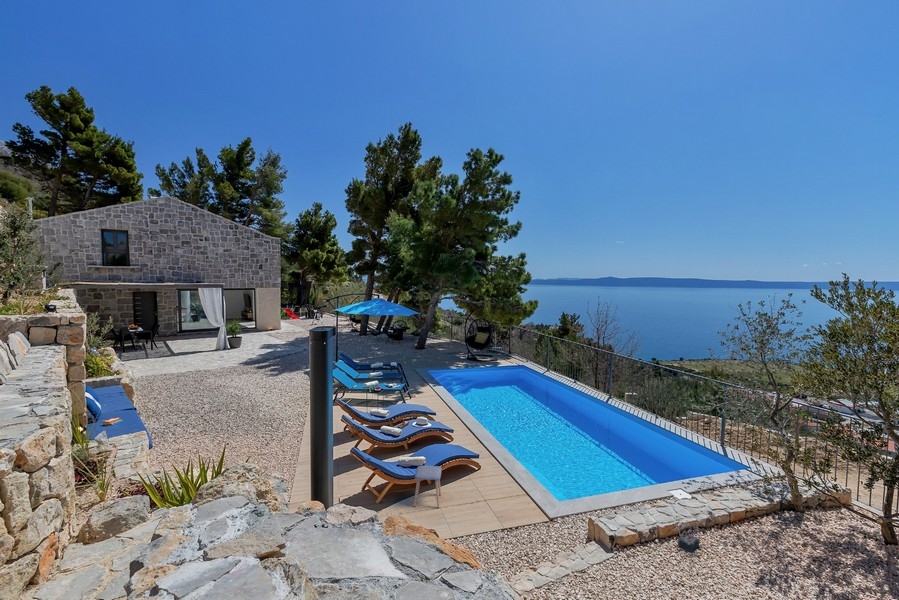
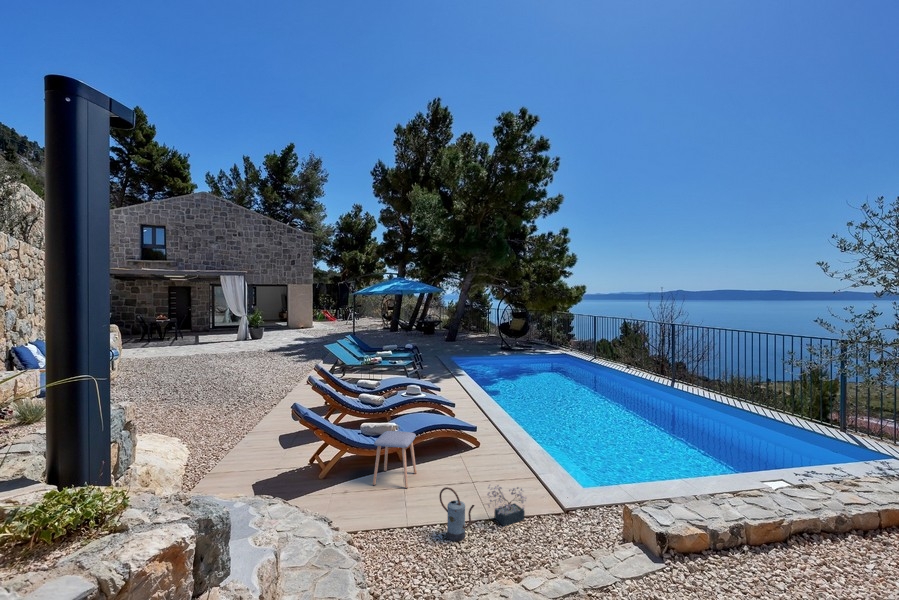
watering can: none [473,511,498,546] -> present [439,487,474,541]
decorative plant: present [675,522,700,552] -> present [487,485,527,526]

